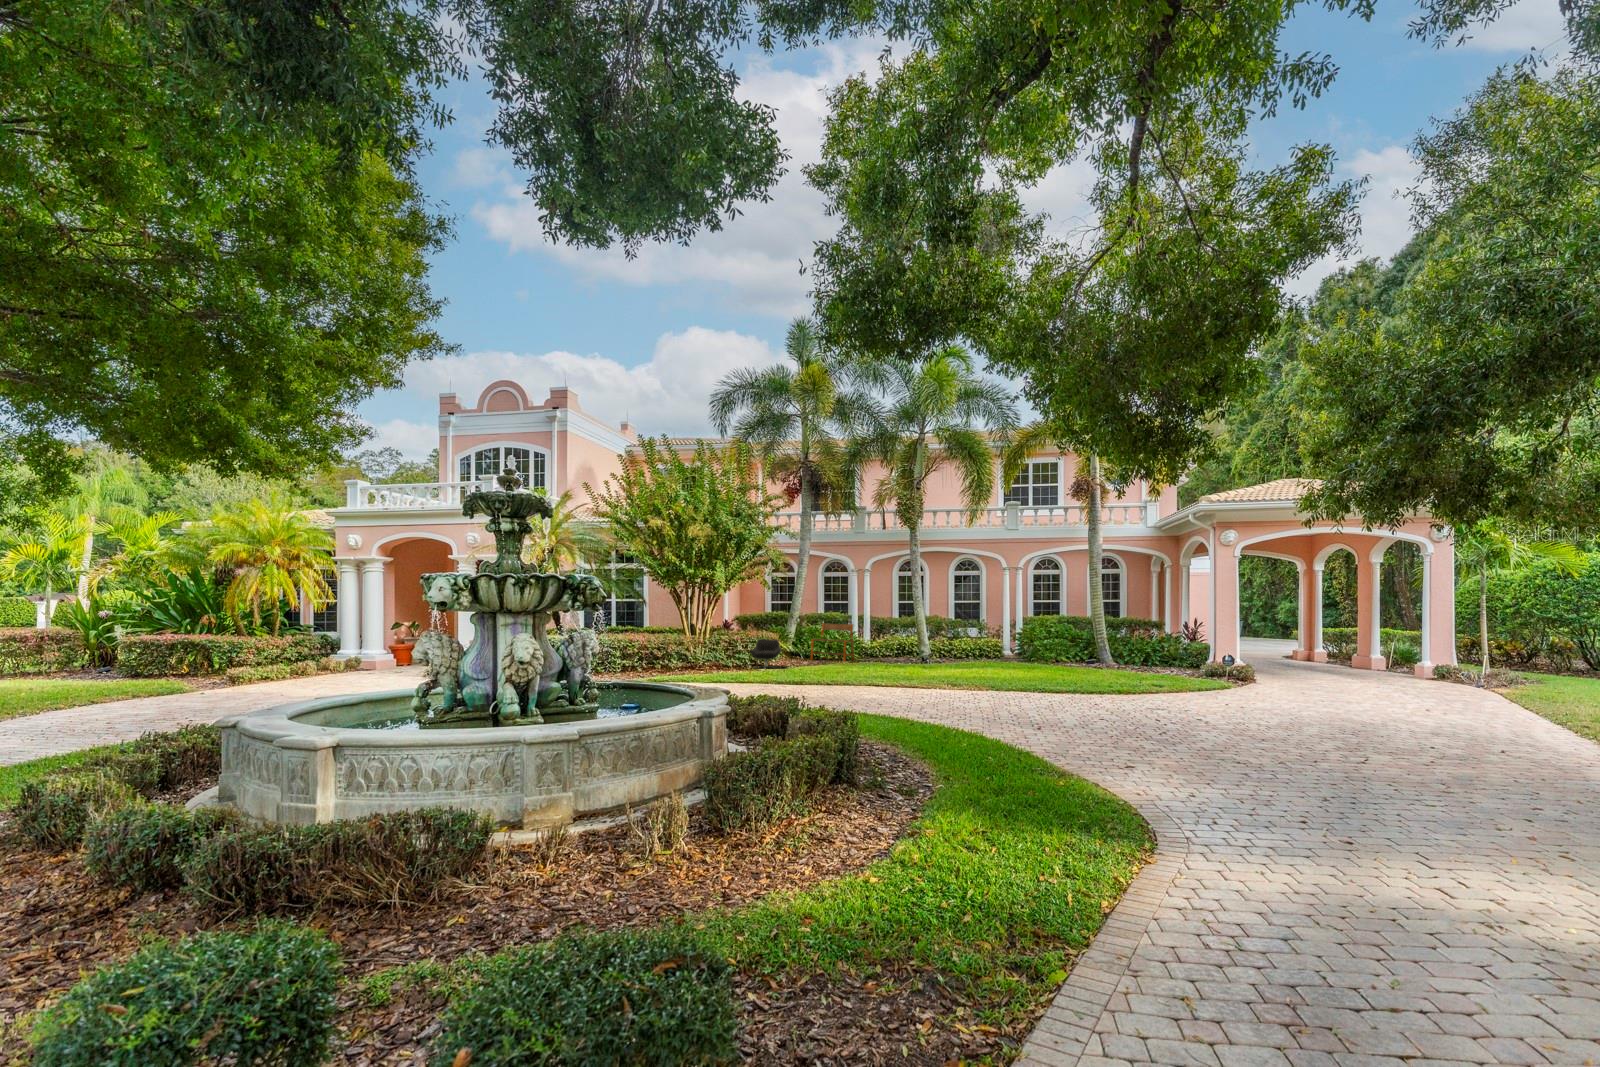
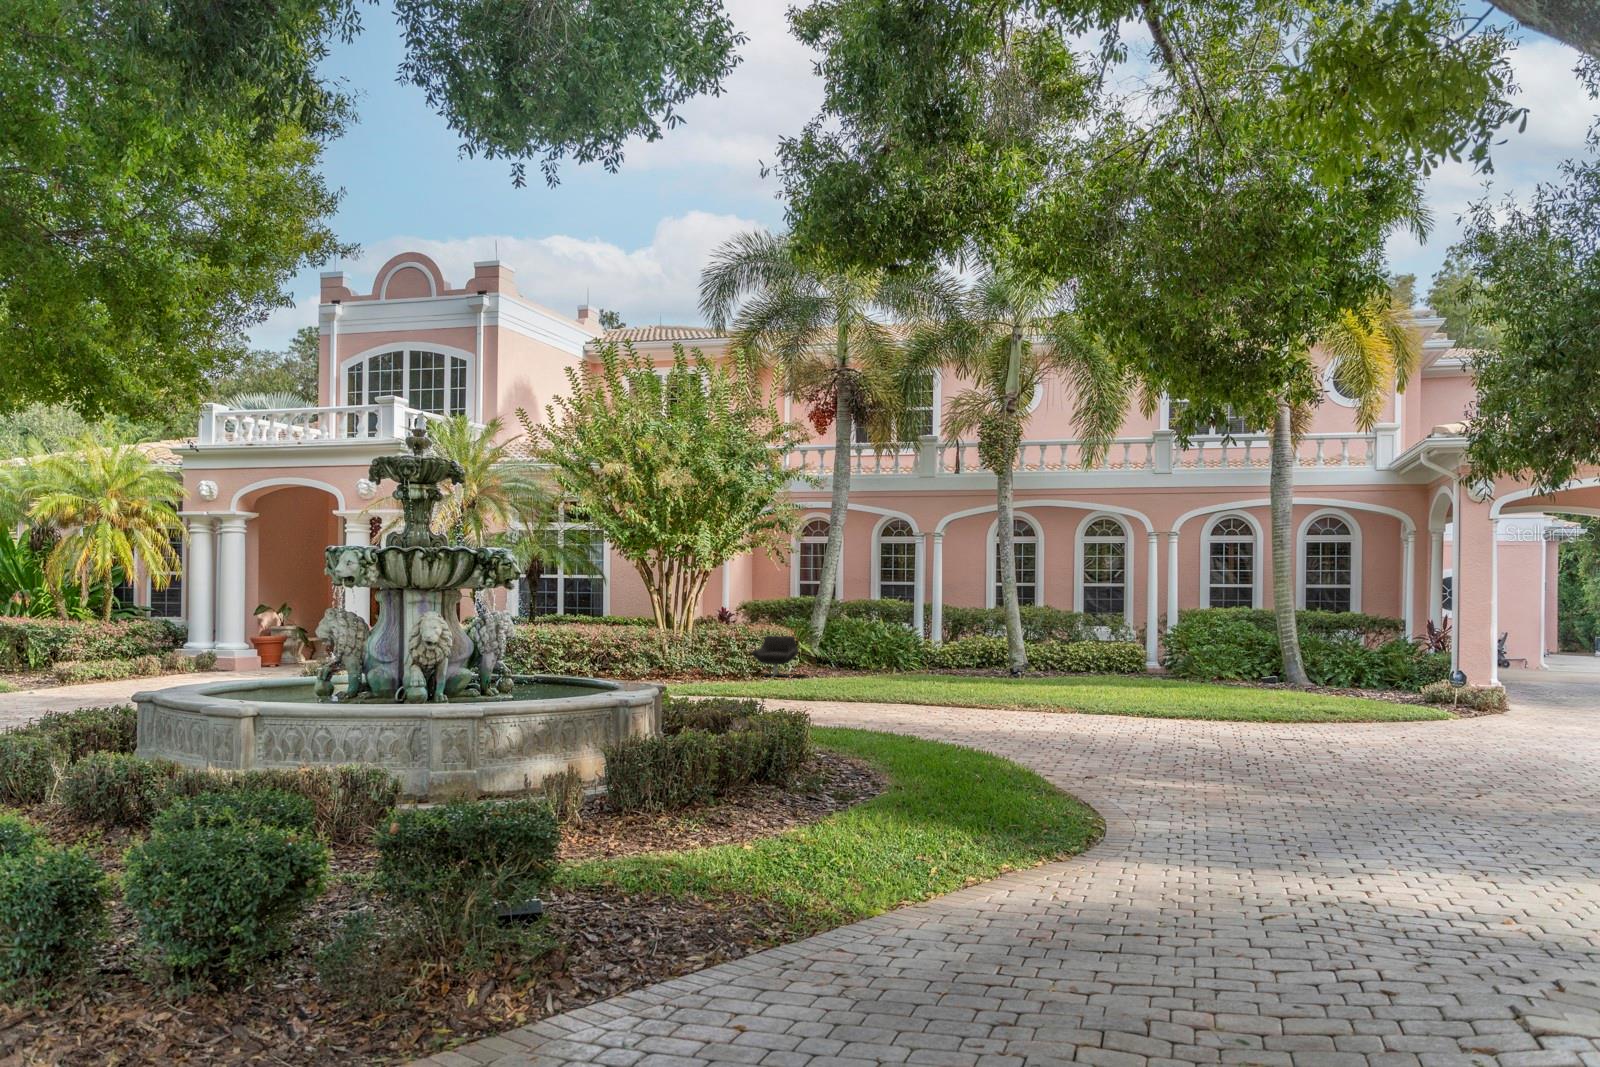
bench: present [811,623,855,662] -> none [847,615,912,672]

